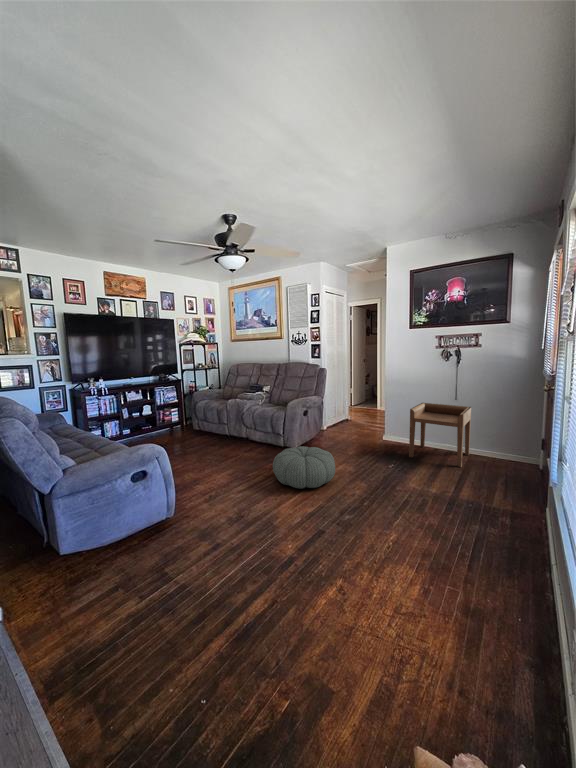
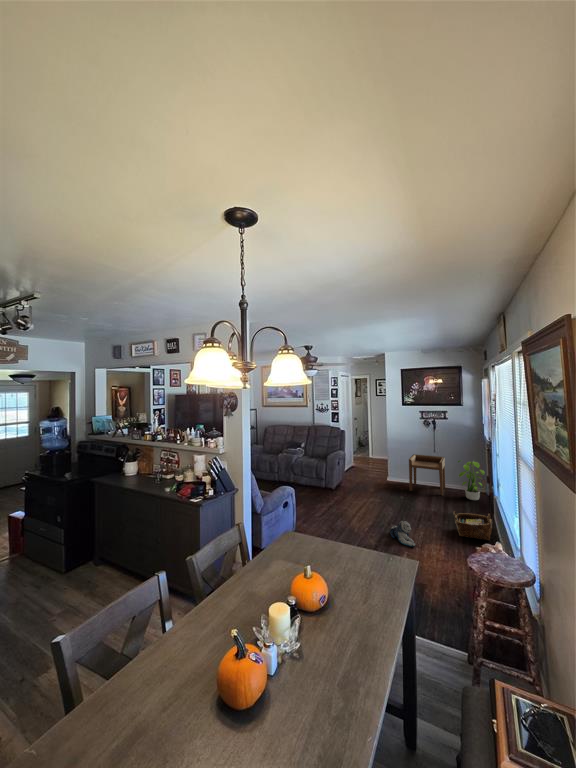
potted plant: none [489,411,539,478] -> present [458,461,485,500]
pouf: present [273,446,335,489] -> none [332,486,373,512]
woven basket: none [463,504,545,573] -> present [453,511,492,540]
plush toy: none [333,520,369,575] -> present [390,521,415,547]

